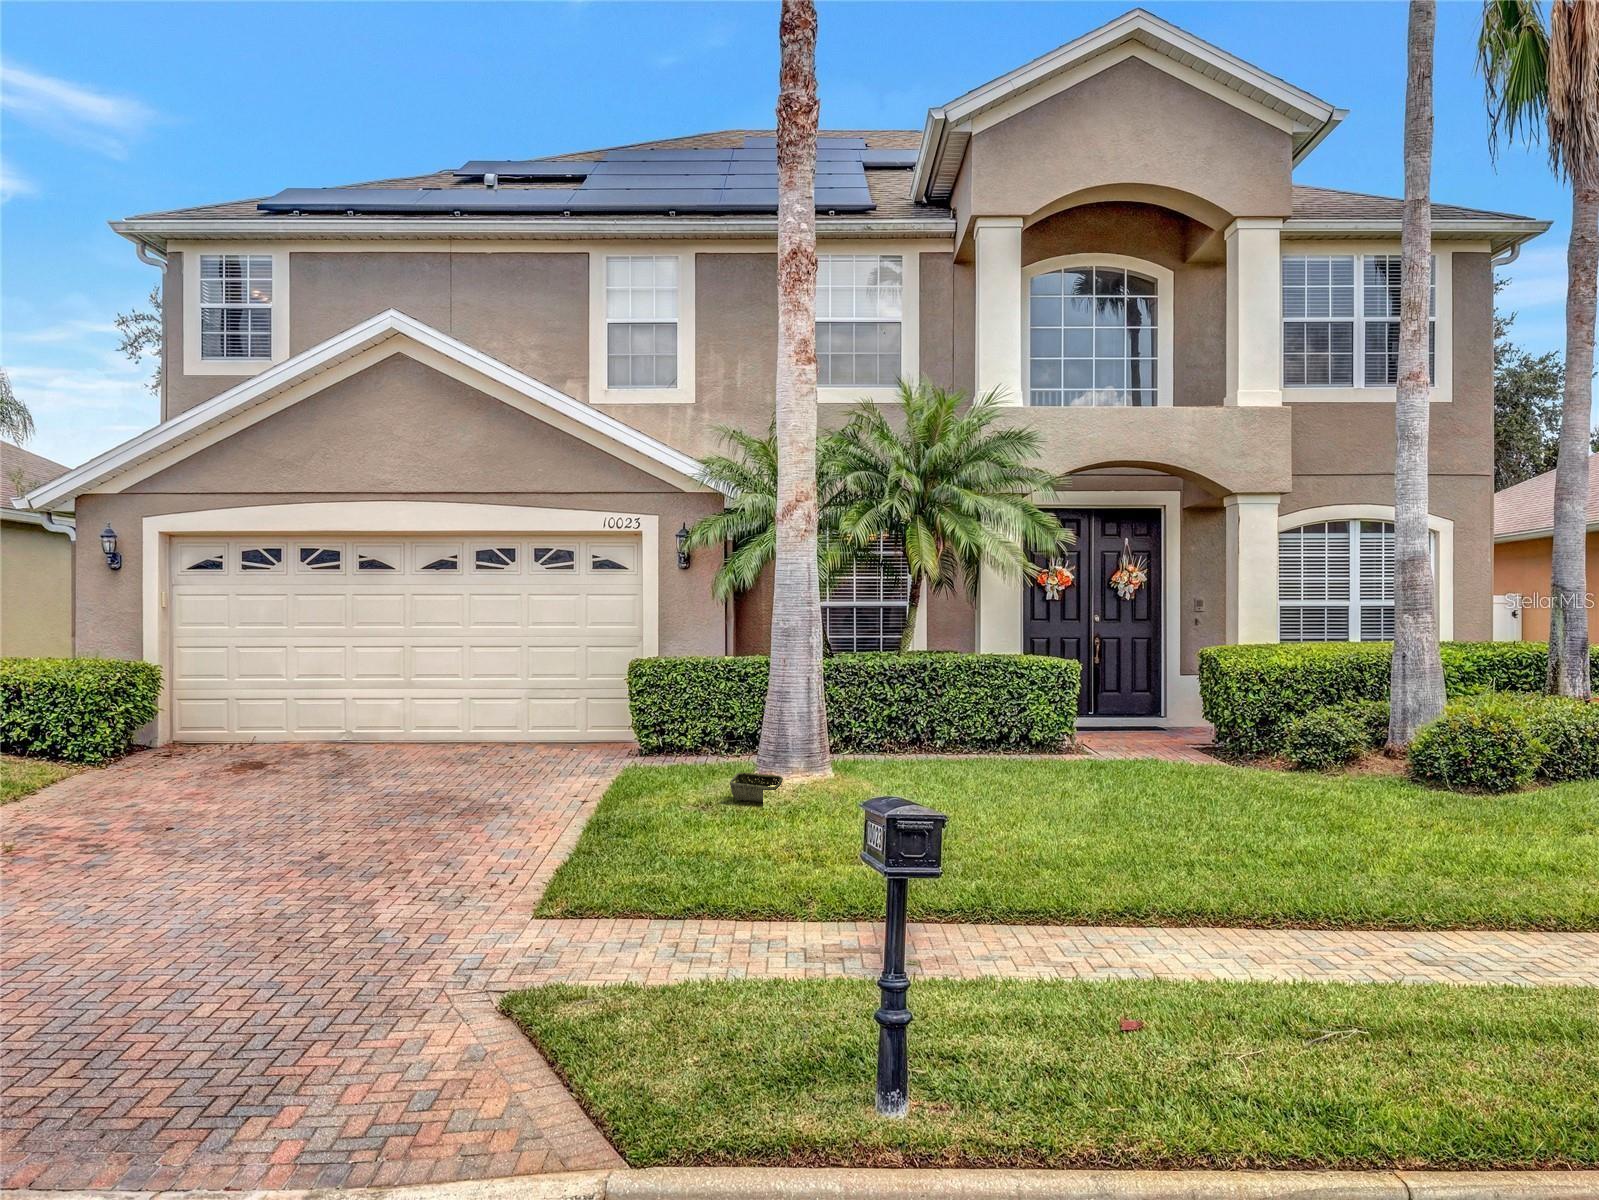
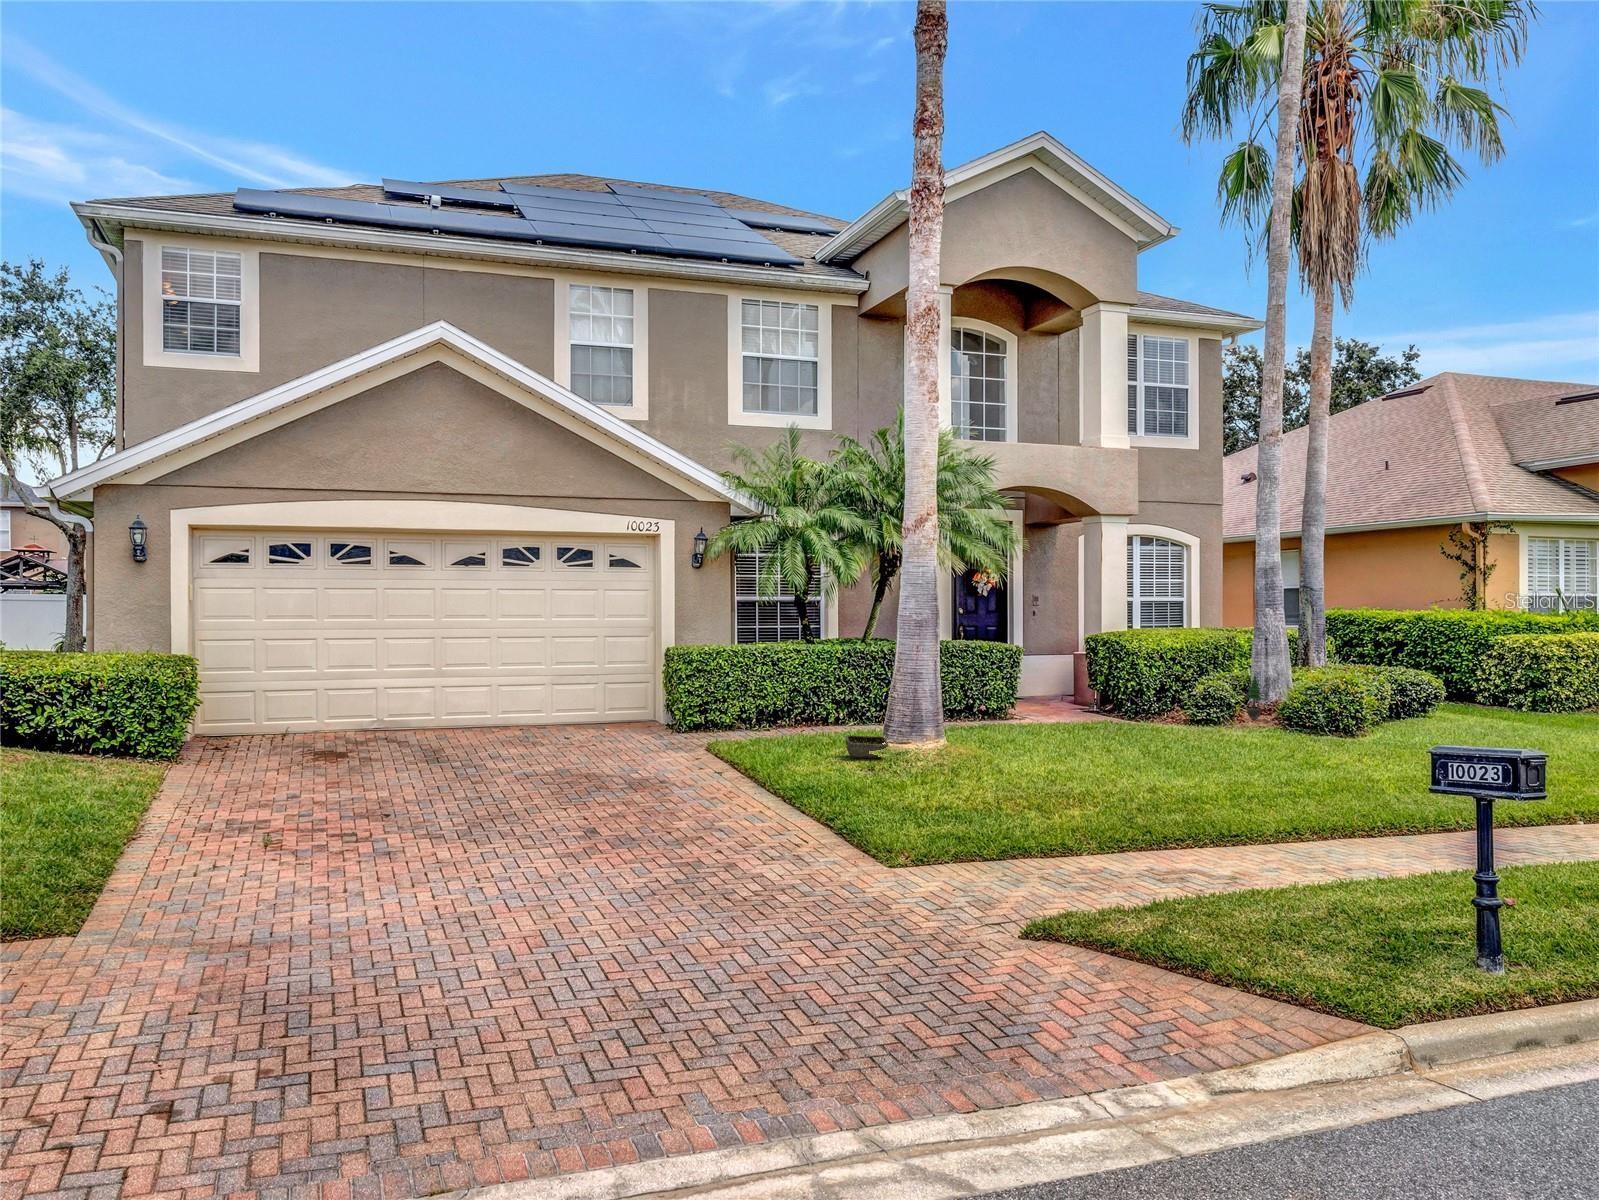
potted tree: none [1367,708,1393,770] -> present [1246,675,1262,720]

